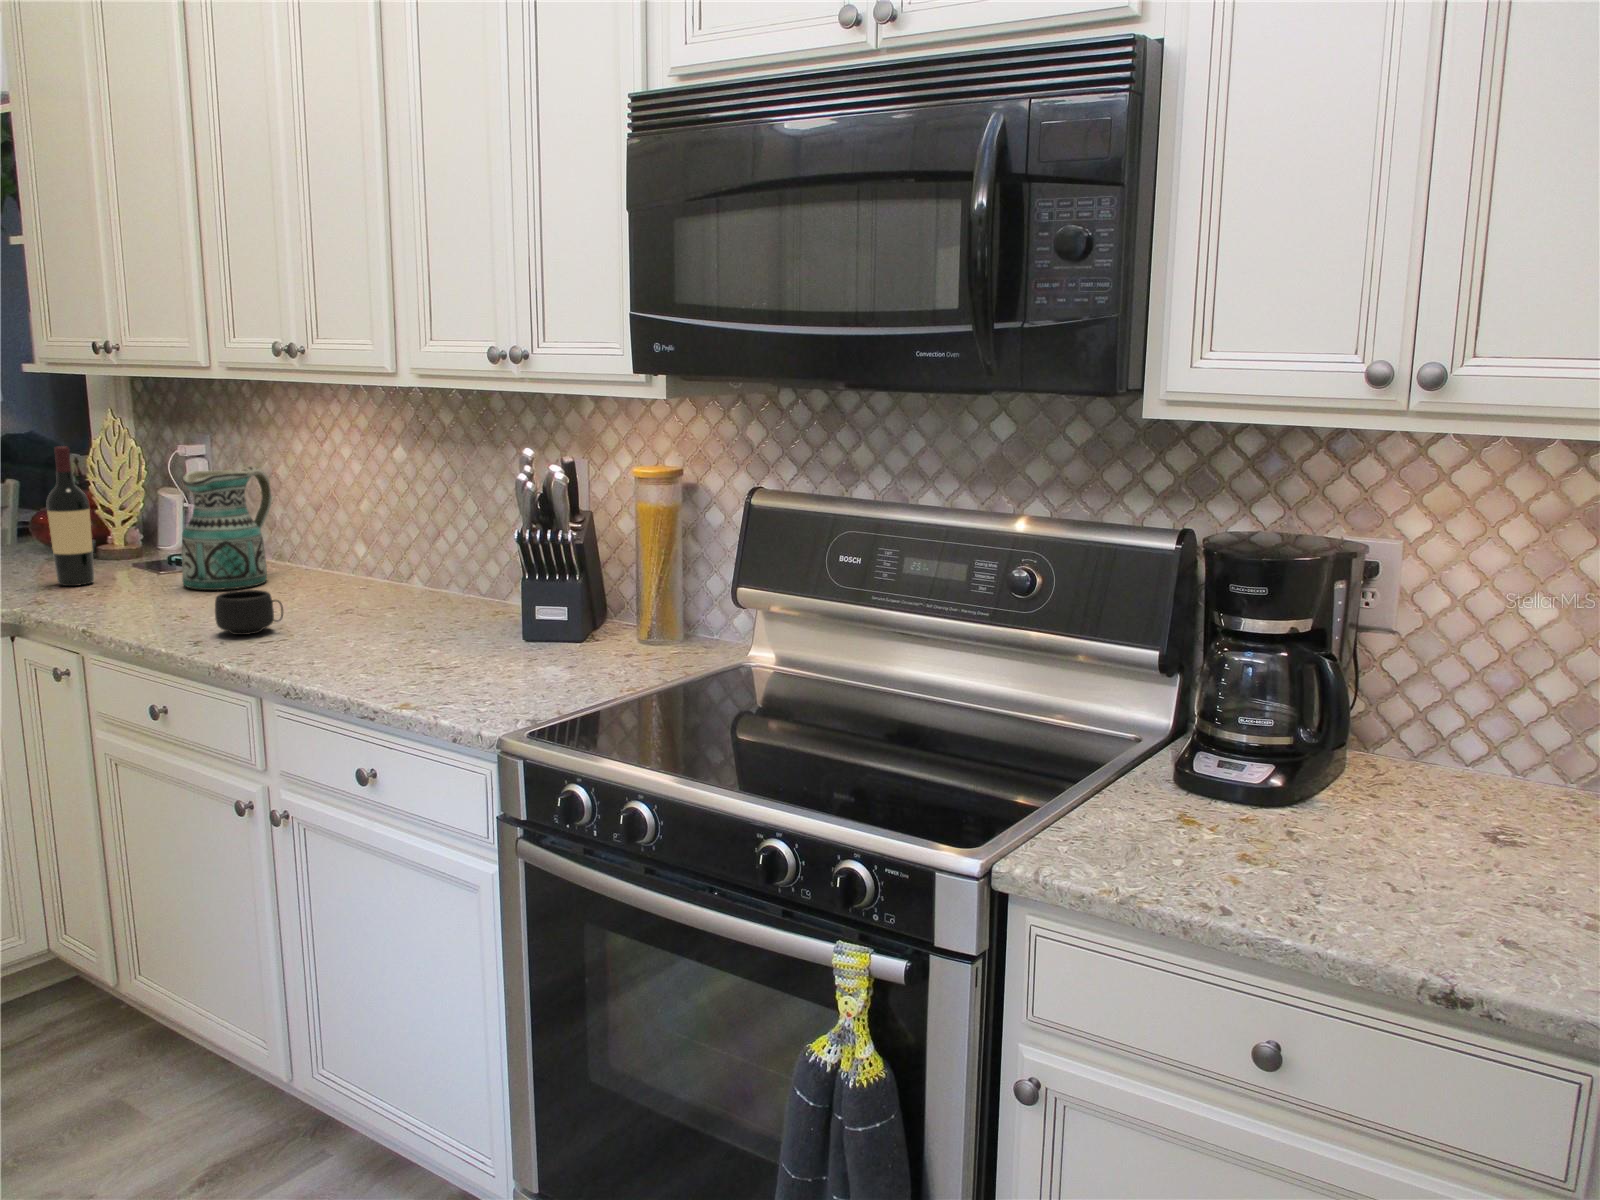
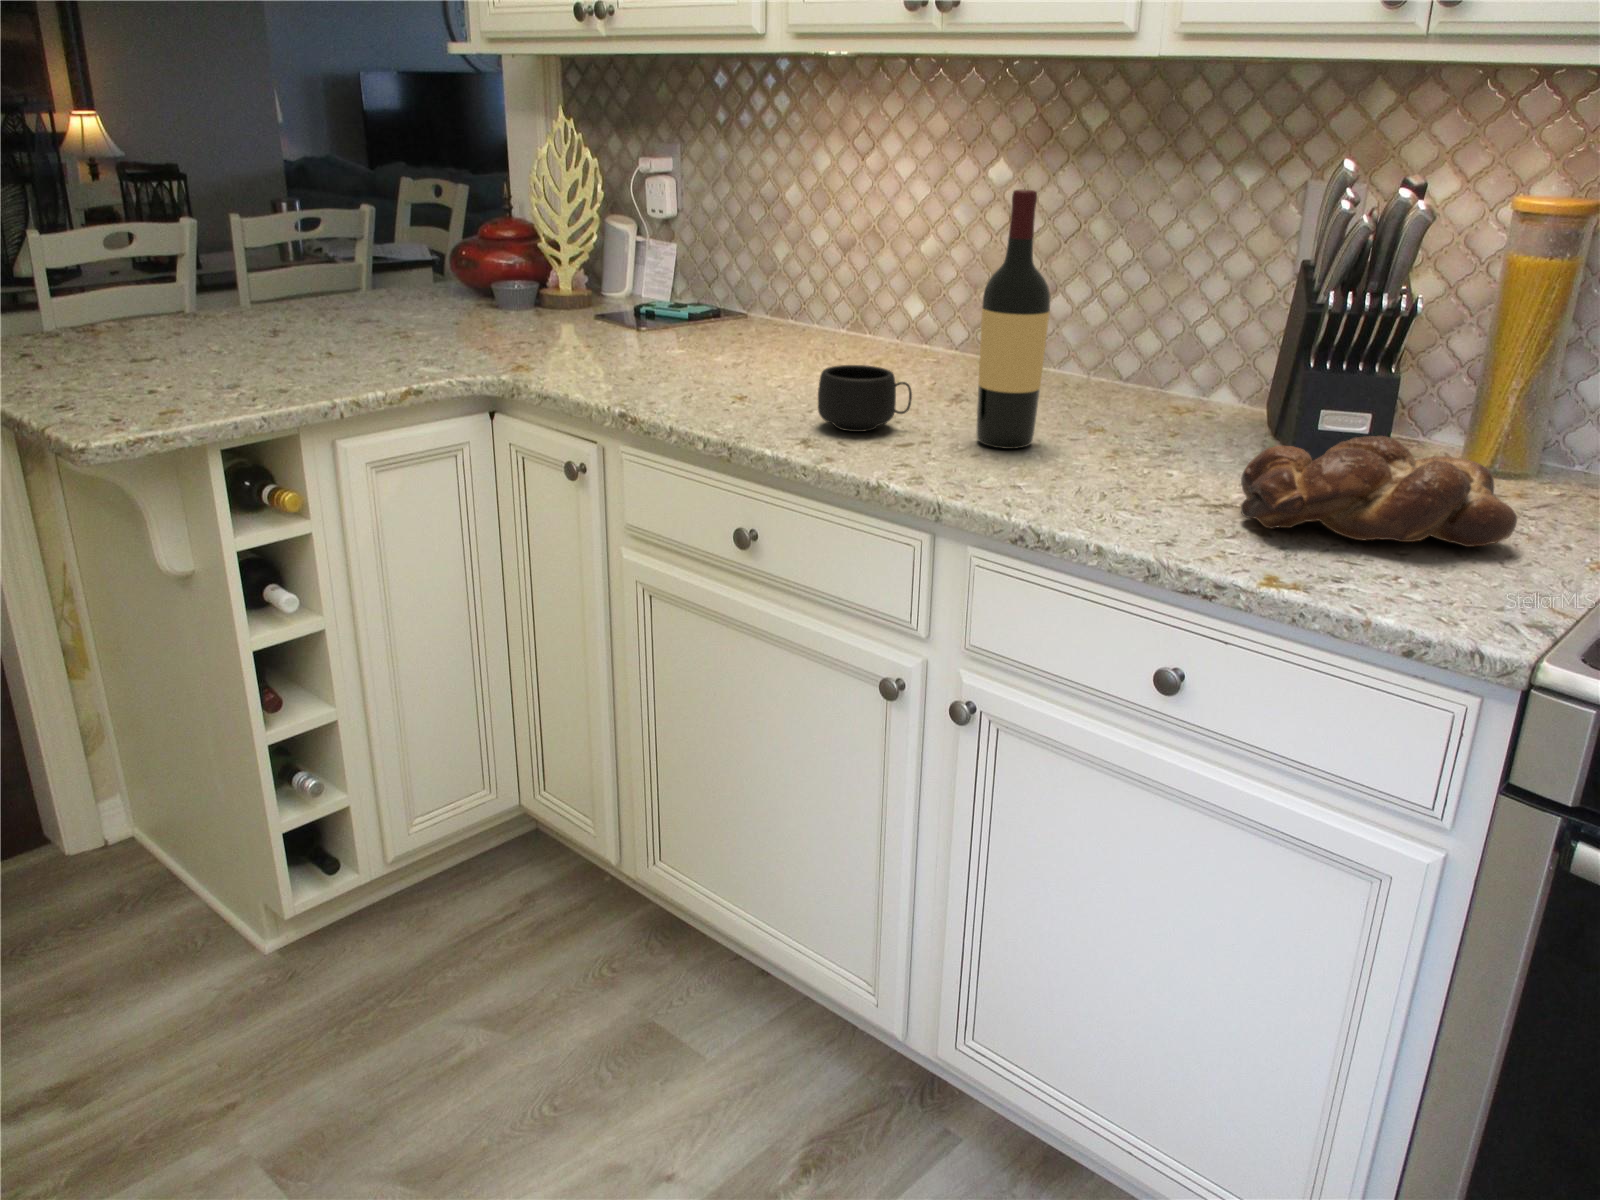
wine bottle: present [47,446,94,586] -> present [976,190,1050,449]
ceramic pitcher: present [182,466,272,590] -> none [689,185,793,358]
bread loaf: none [430,618,590,681] -> present [1241,436,1517,547]

